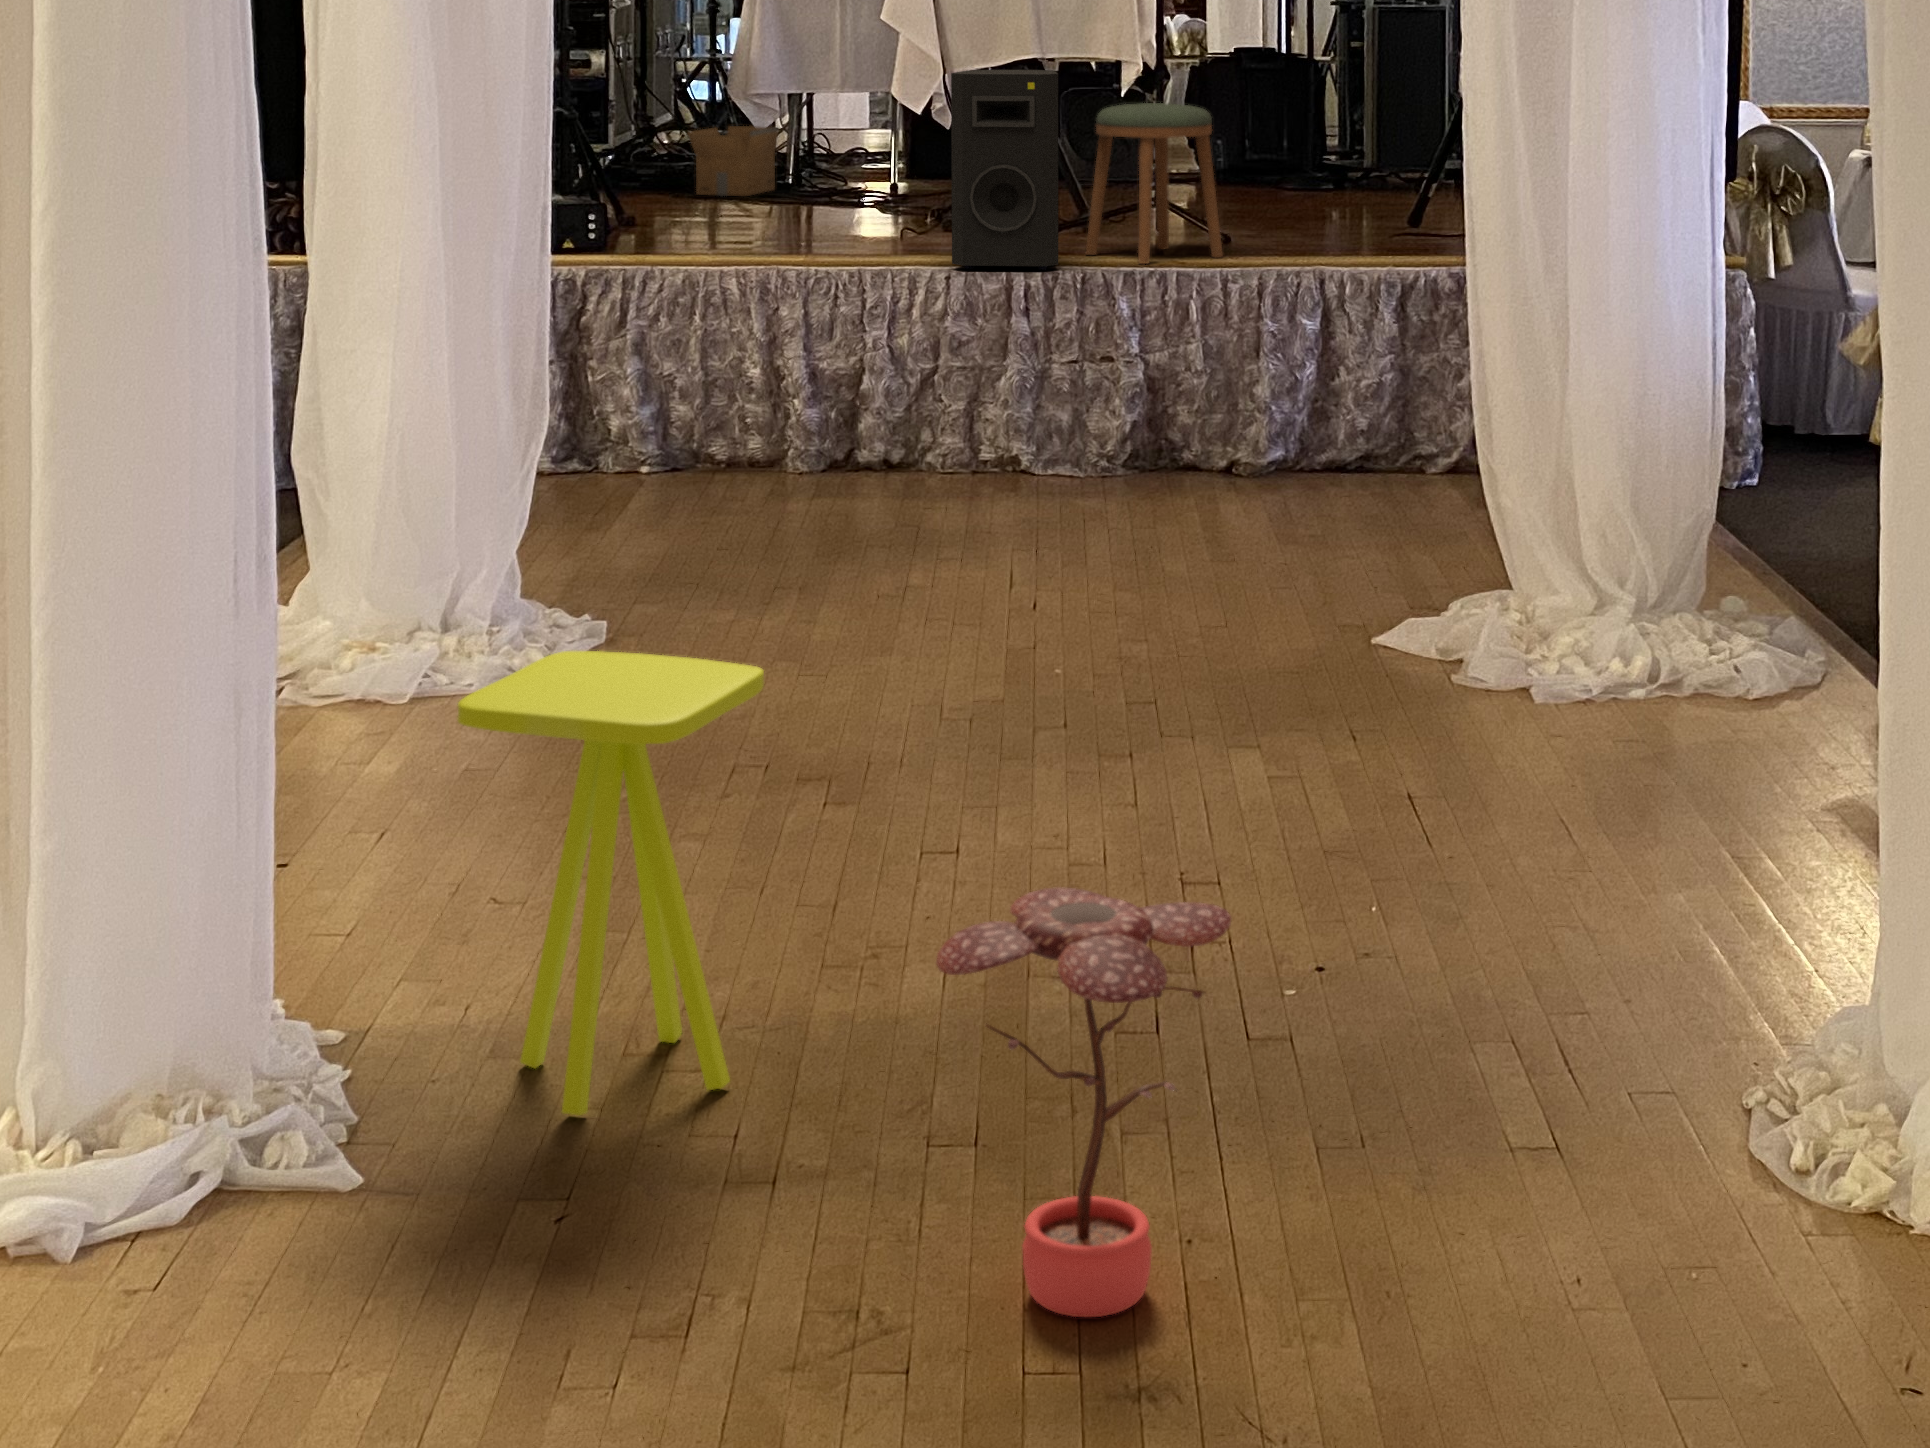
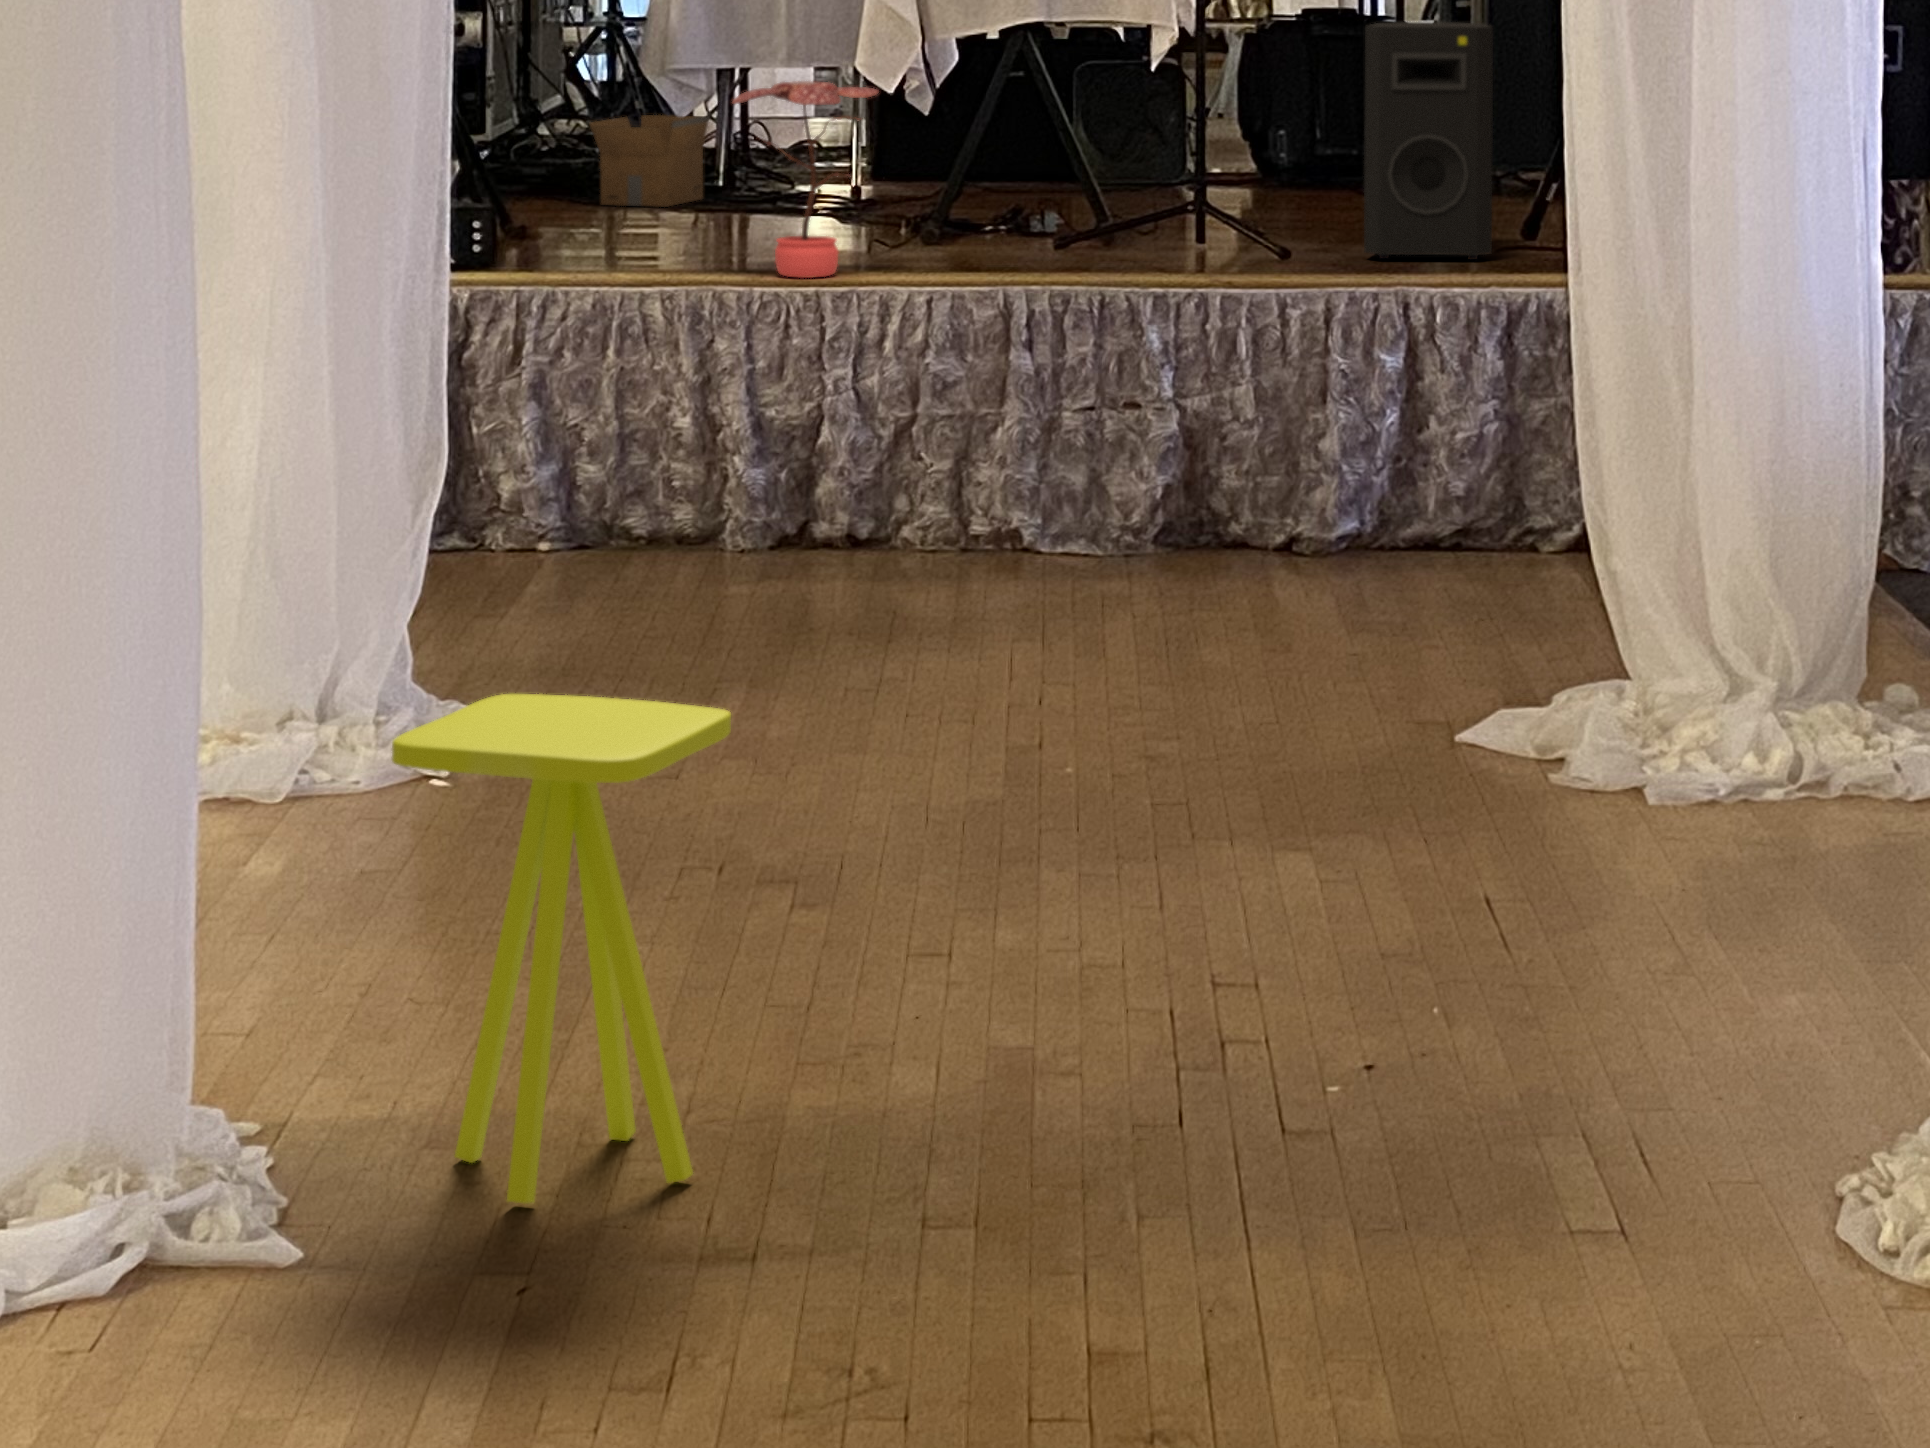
speaker: present [951,70,1058,270] -> present [1364,22,1493,260]
stool: present [1085,103,1223,264] -> none [1109,84,1286,289]
potted plant: present [936,887,1231,1317] -> present [733,81,879,278]

